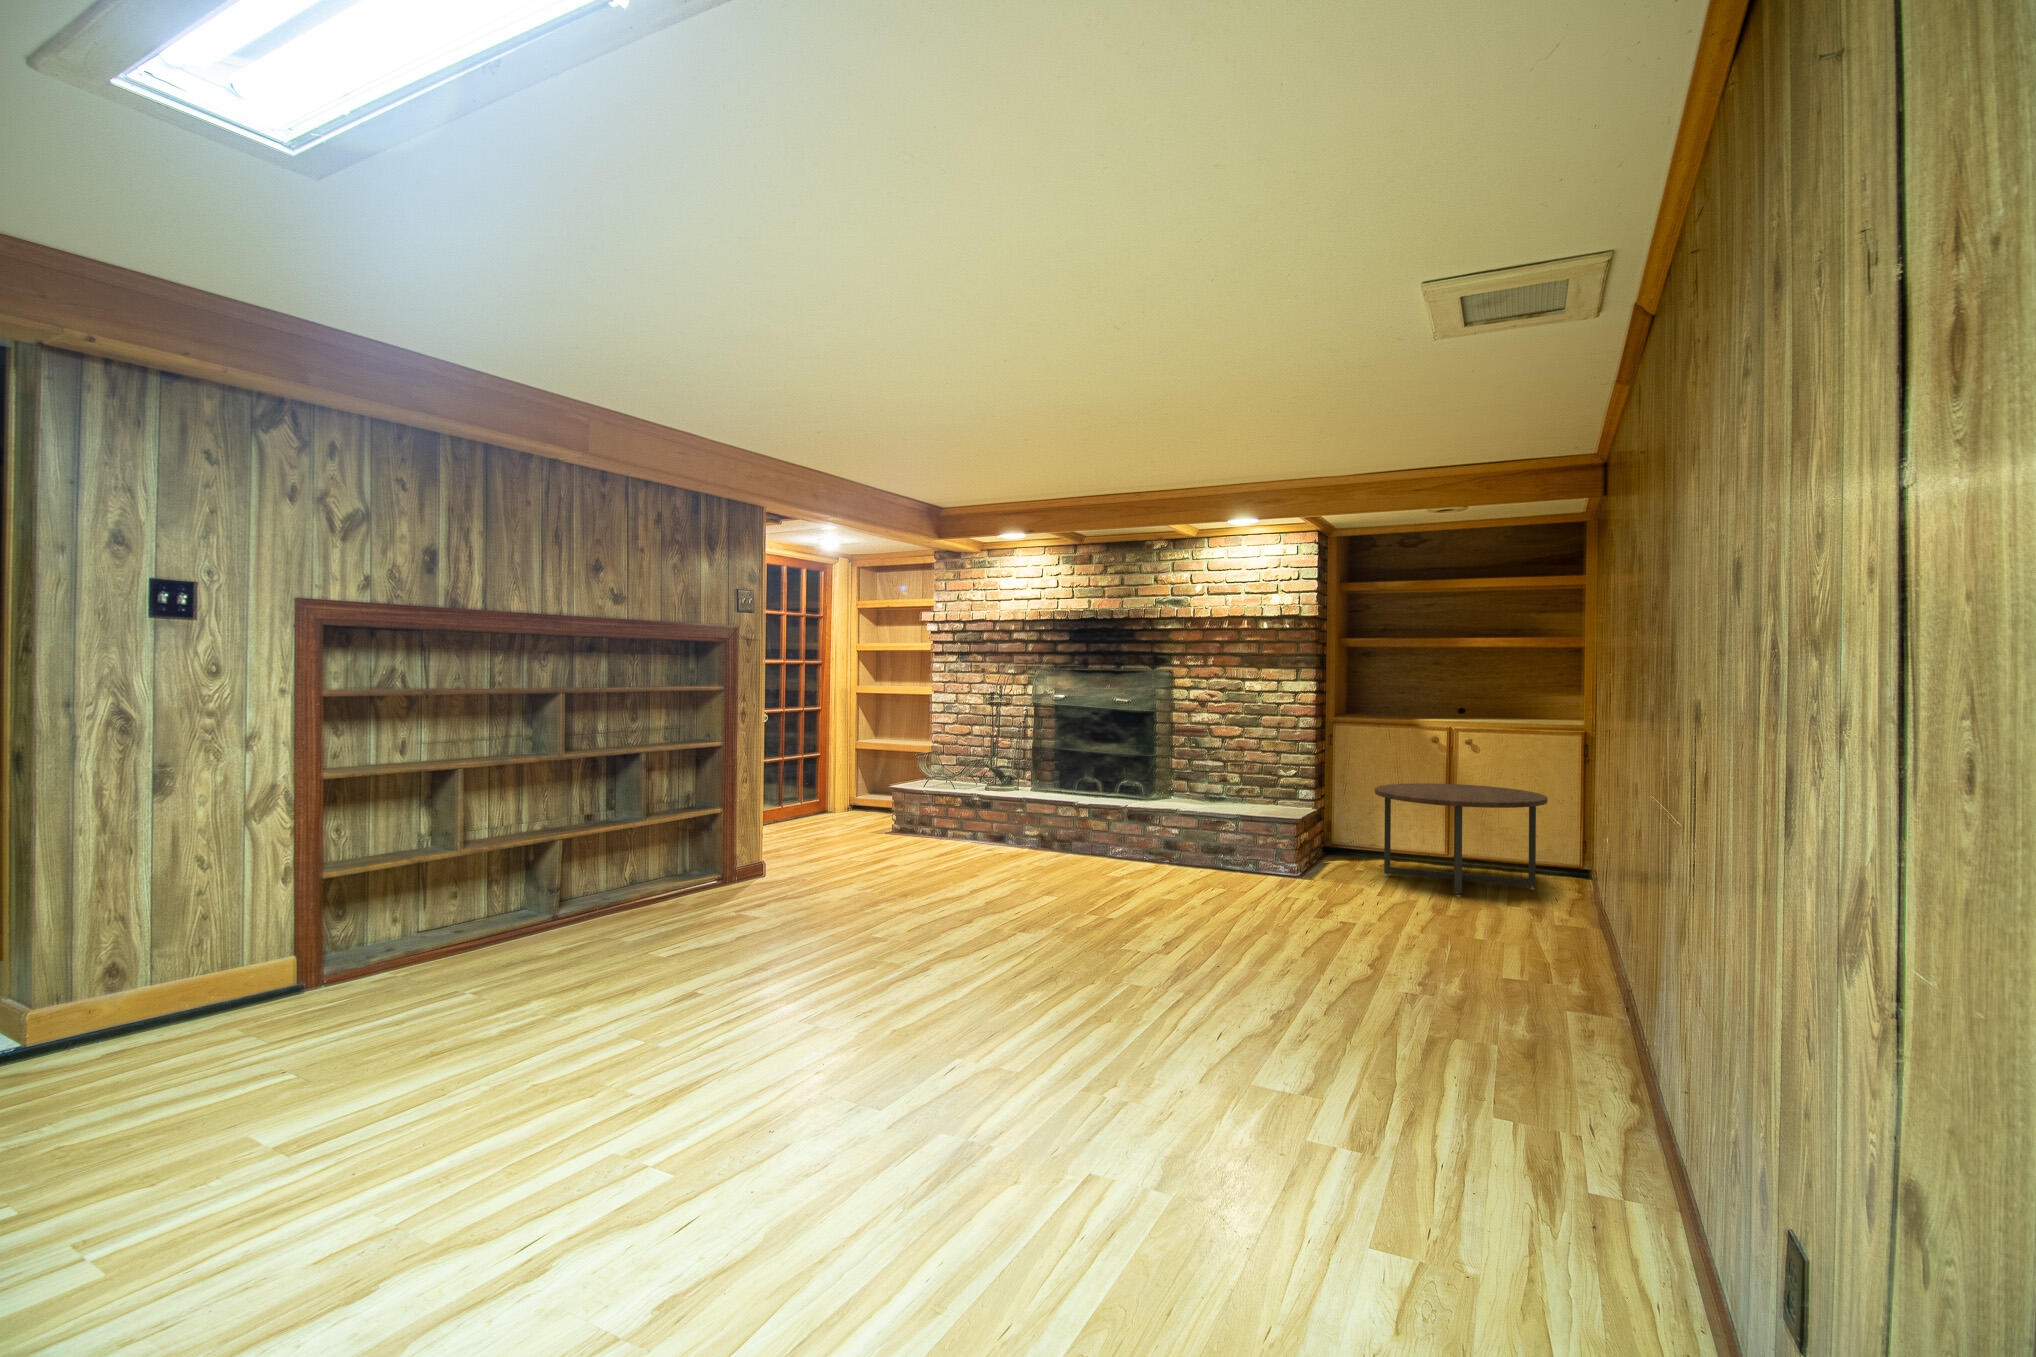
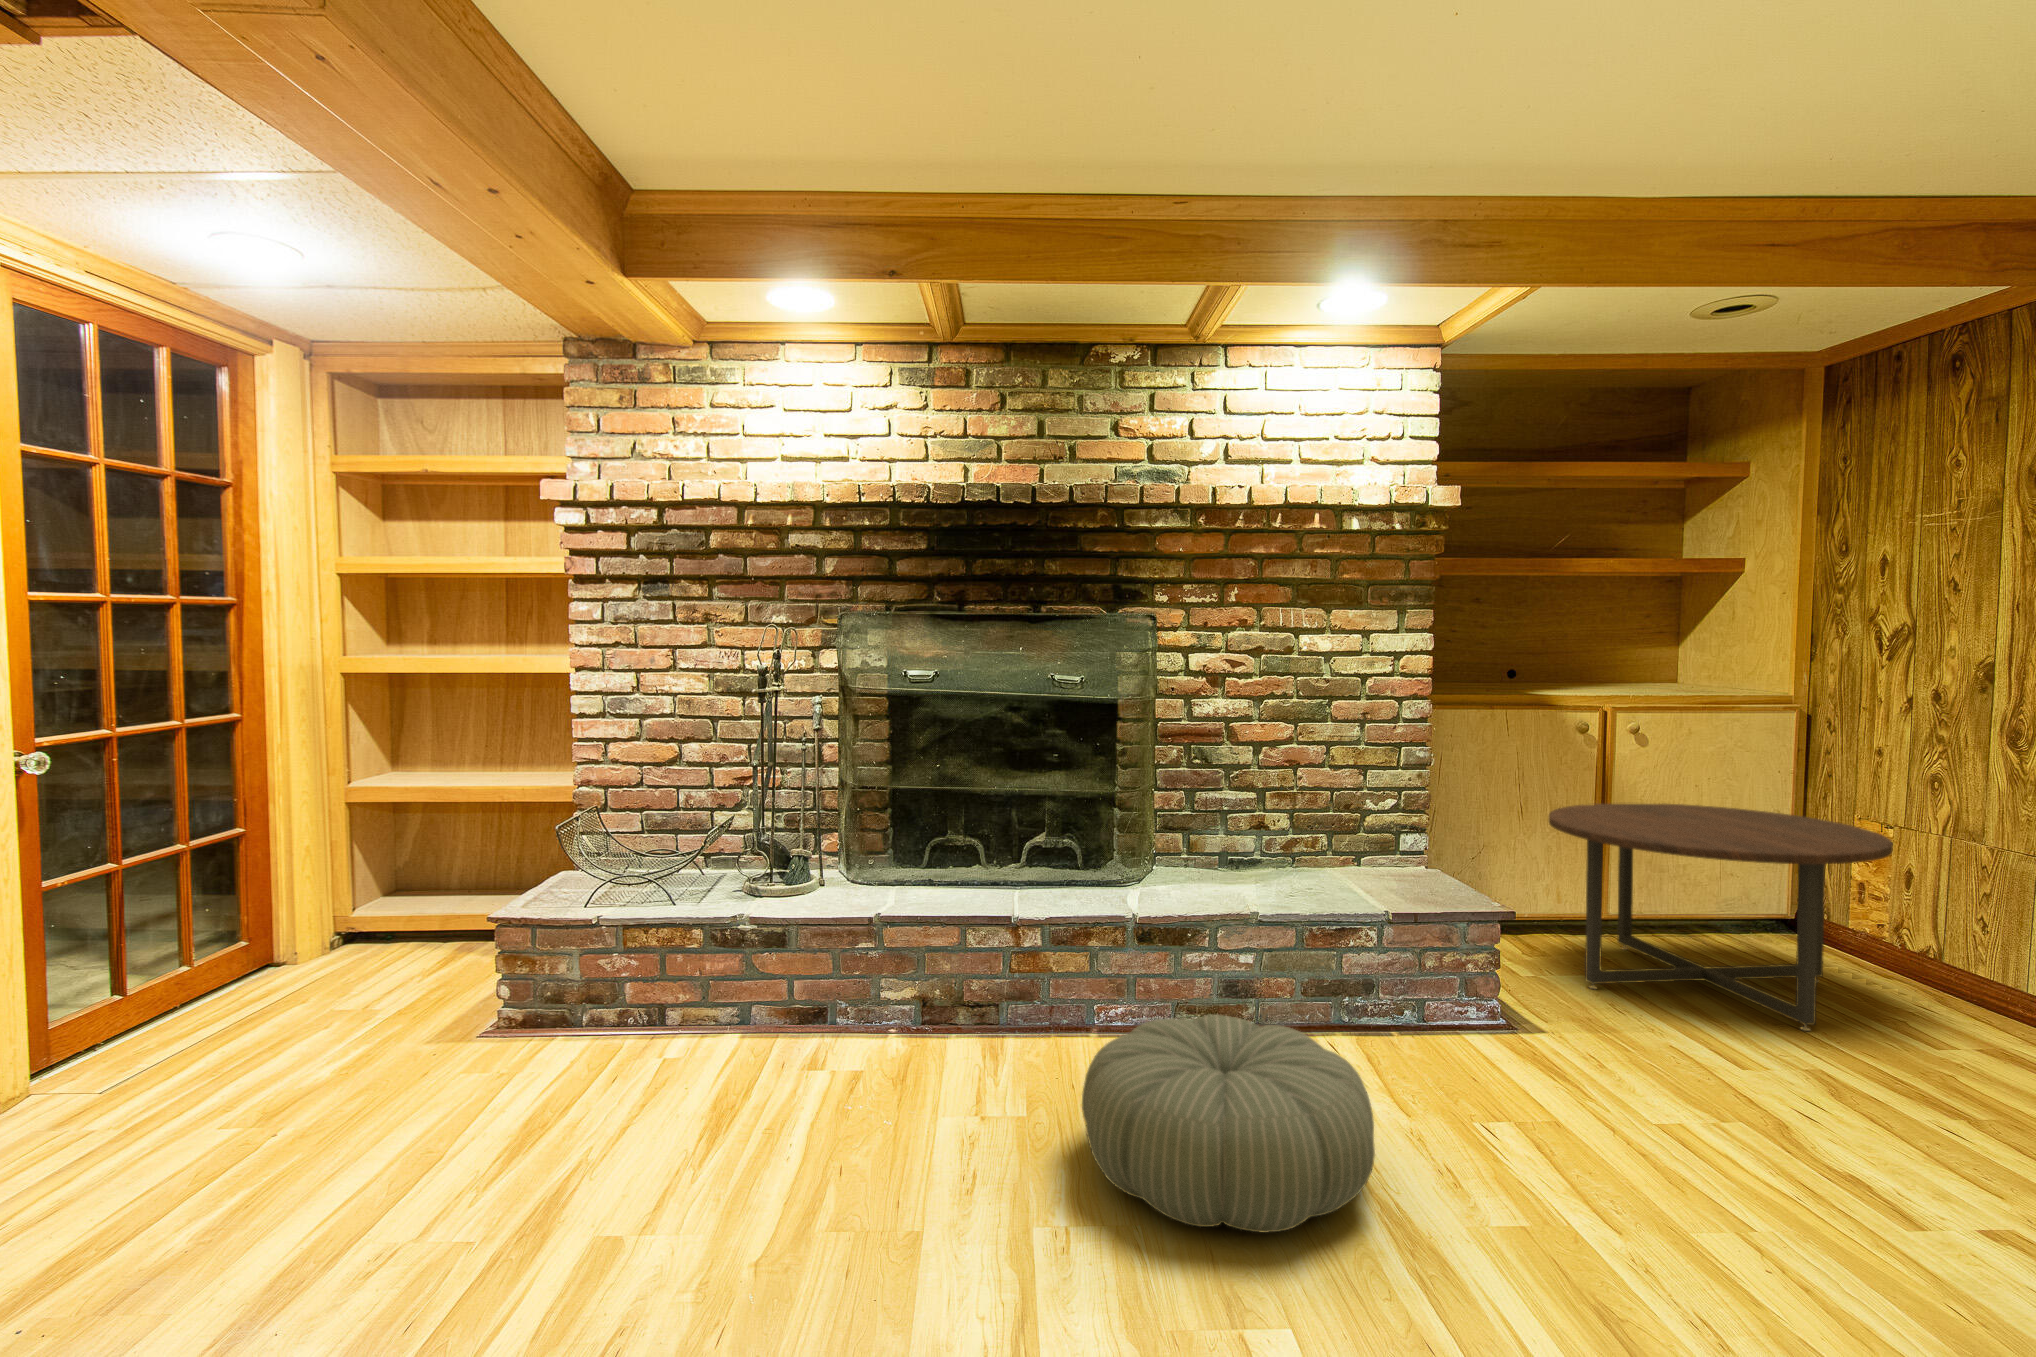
pouf: none [1037,833,1144,892] -> present [1082,1015,1375,1233]

